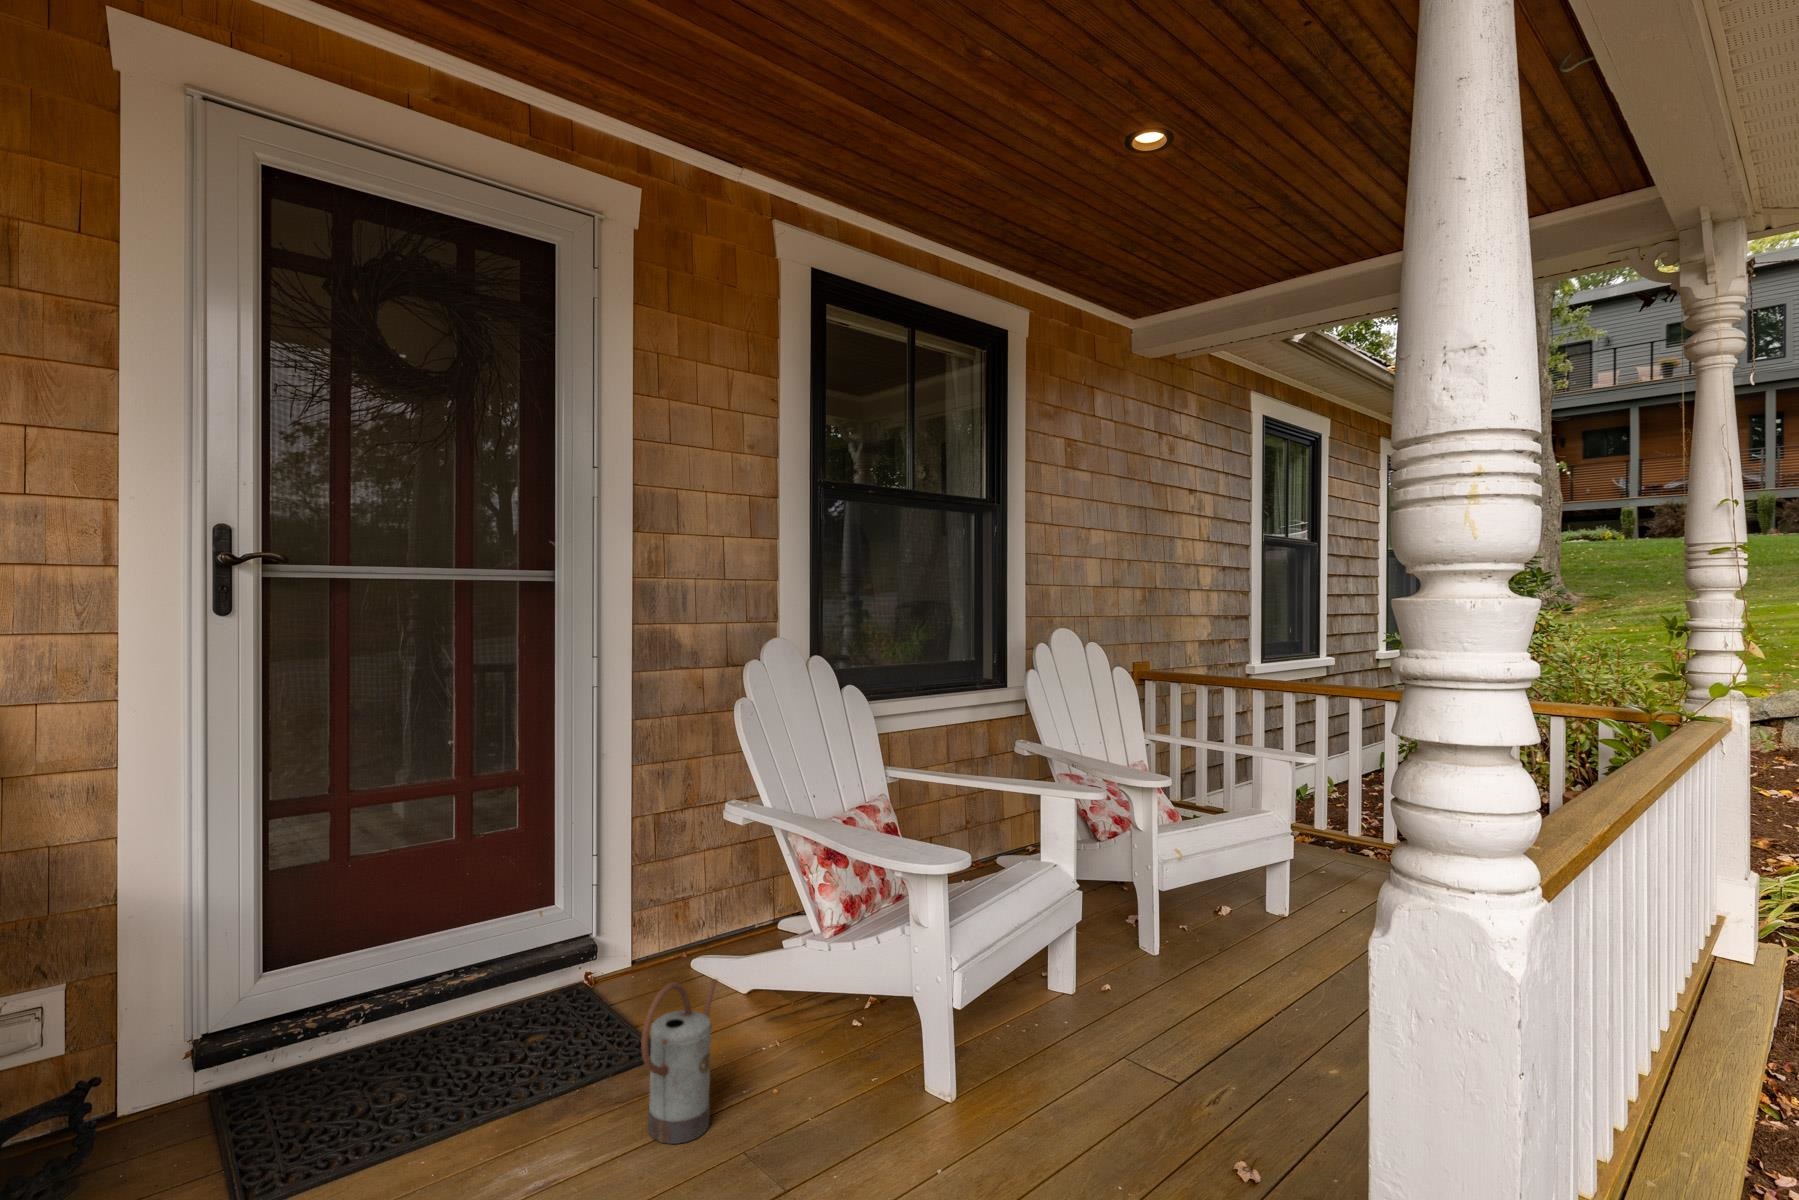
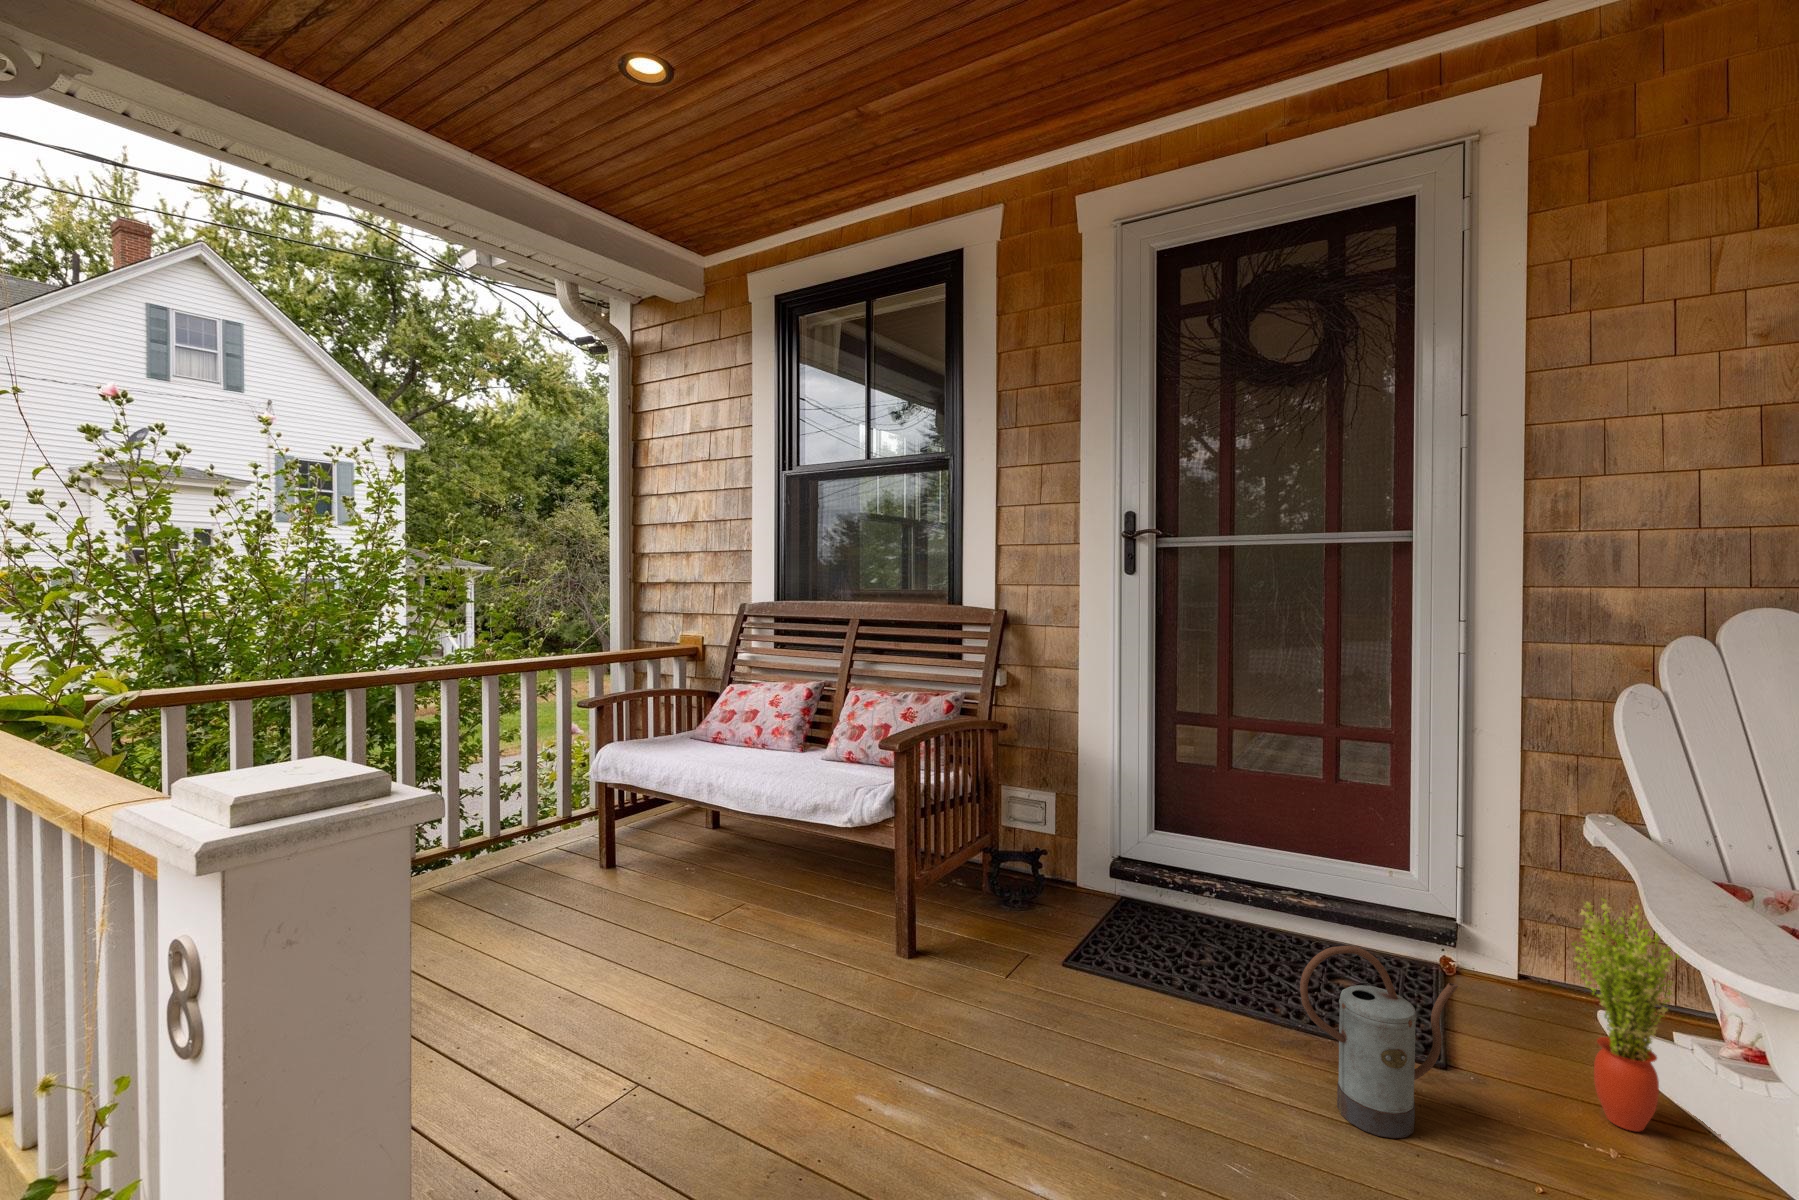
potted plant: none [751,869,806,1034] -> present [1572,899,1680,1131]

